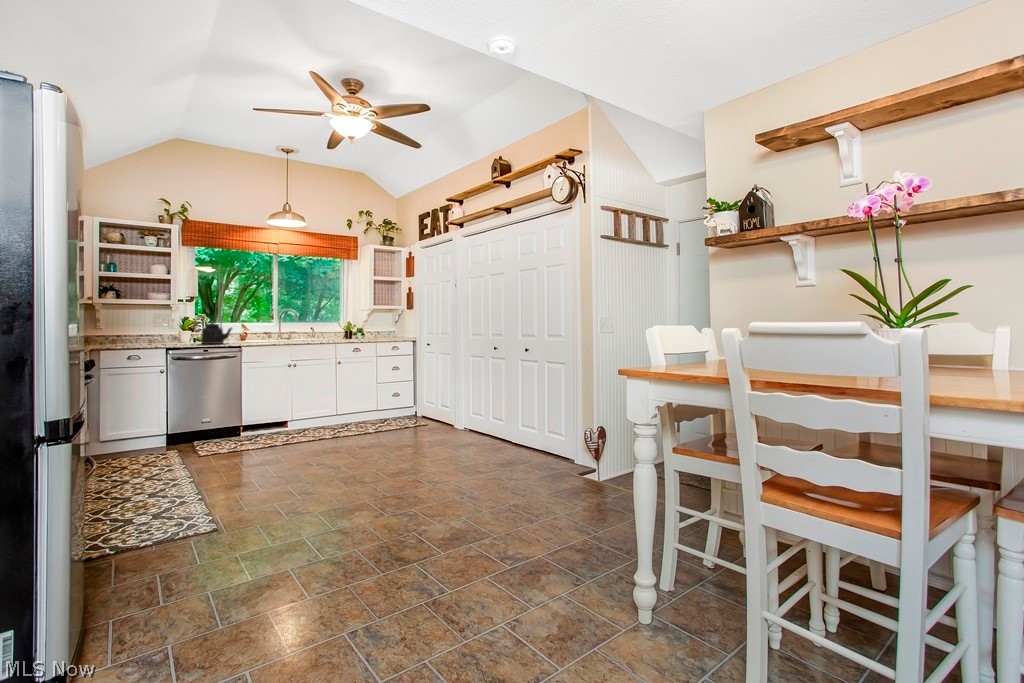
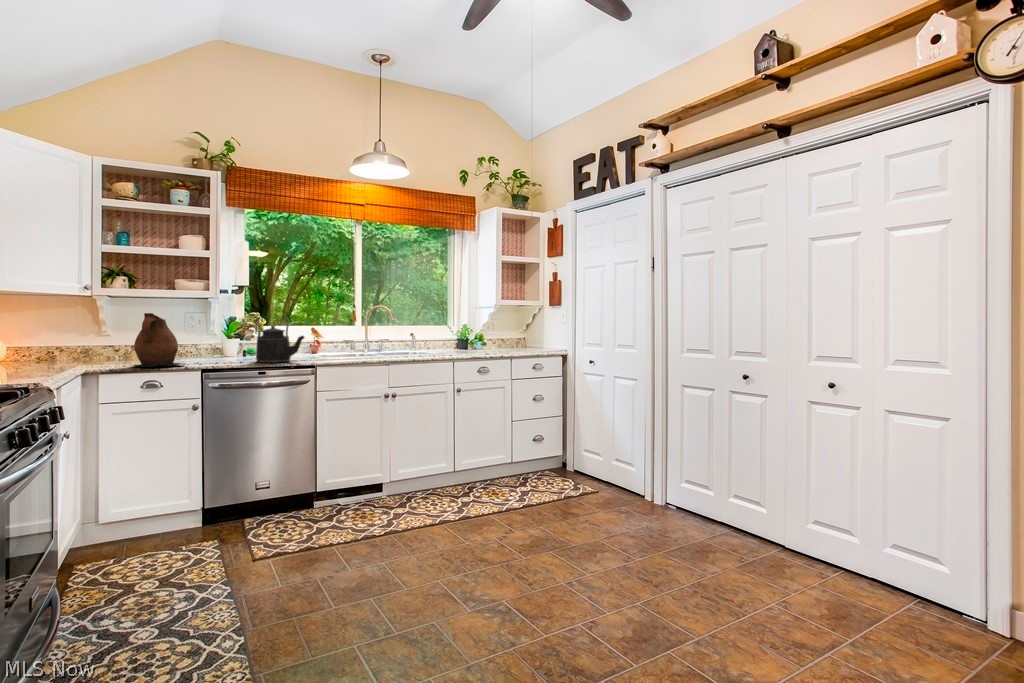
ceramic pitcher: none [119,314,156,346] -> present [133,313,184,367]

